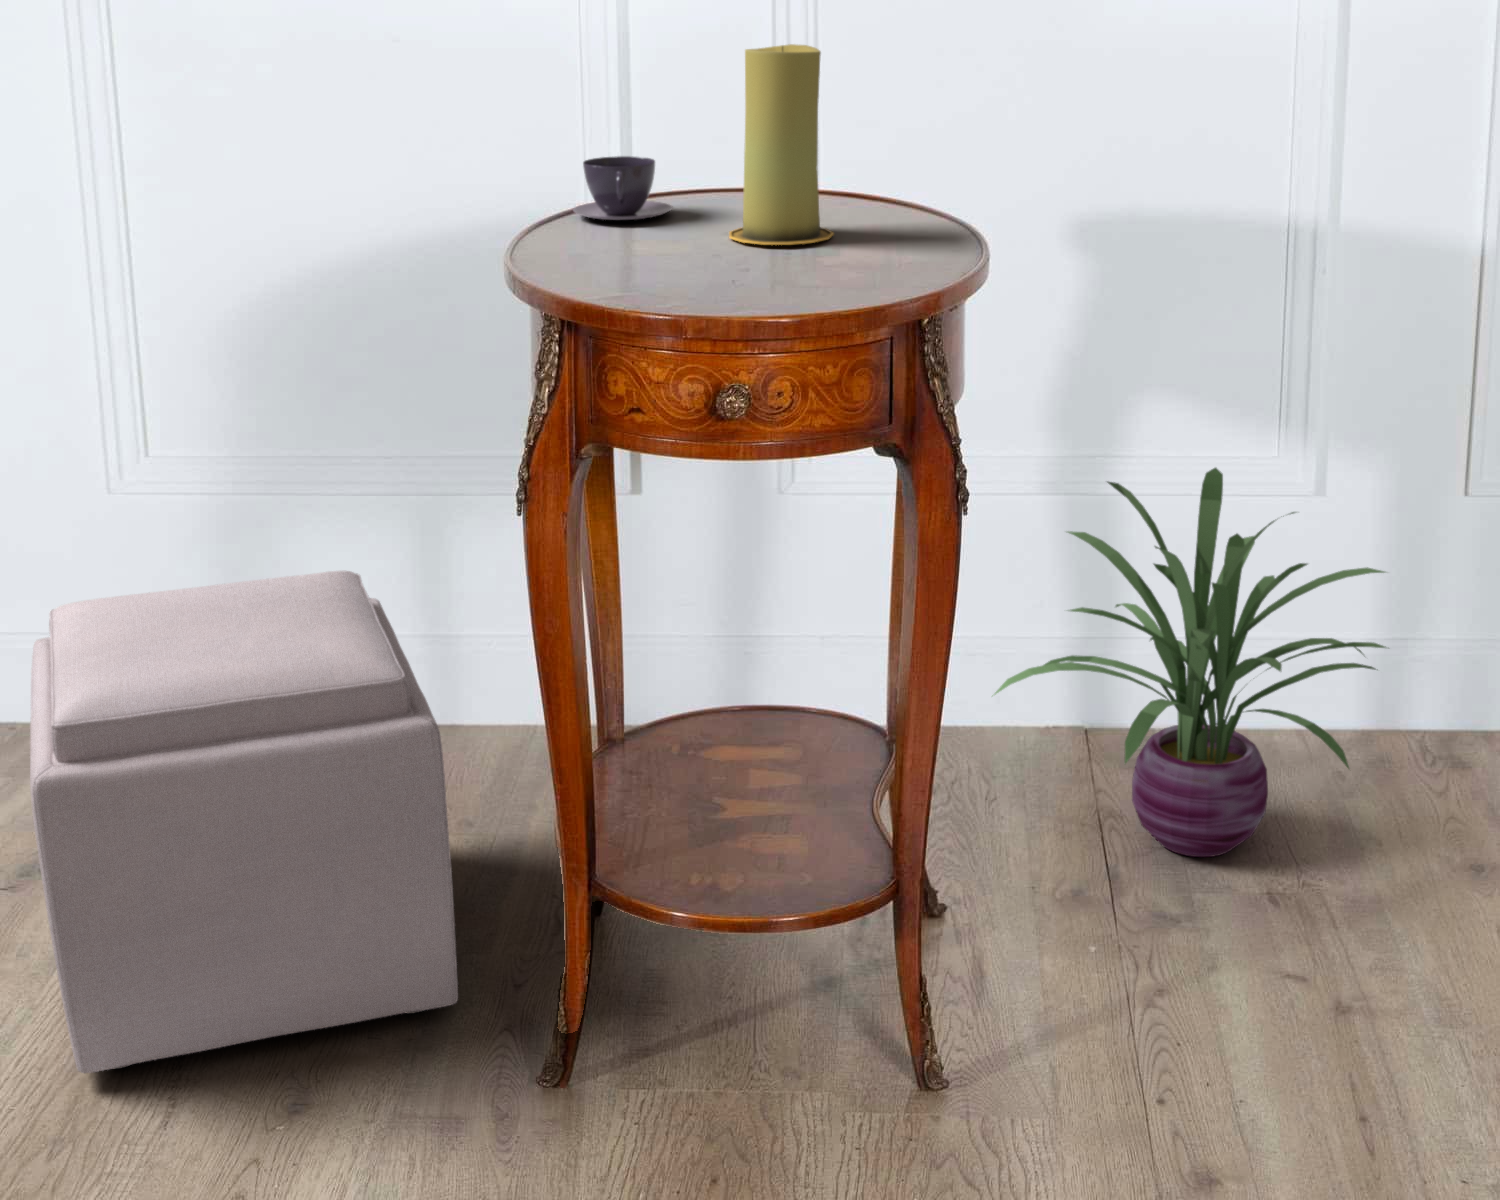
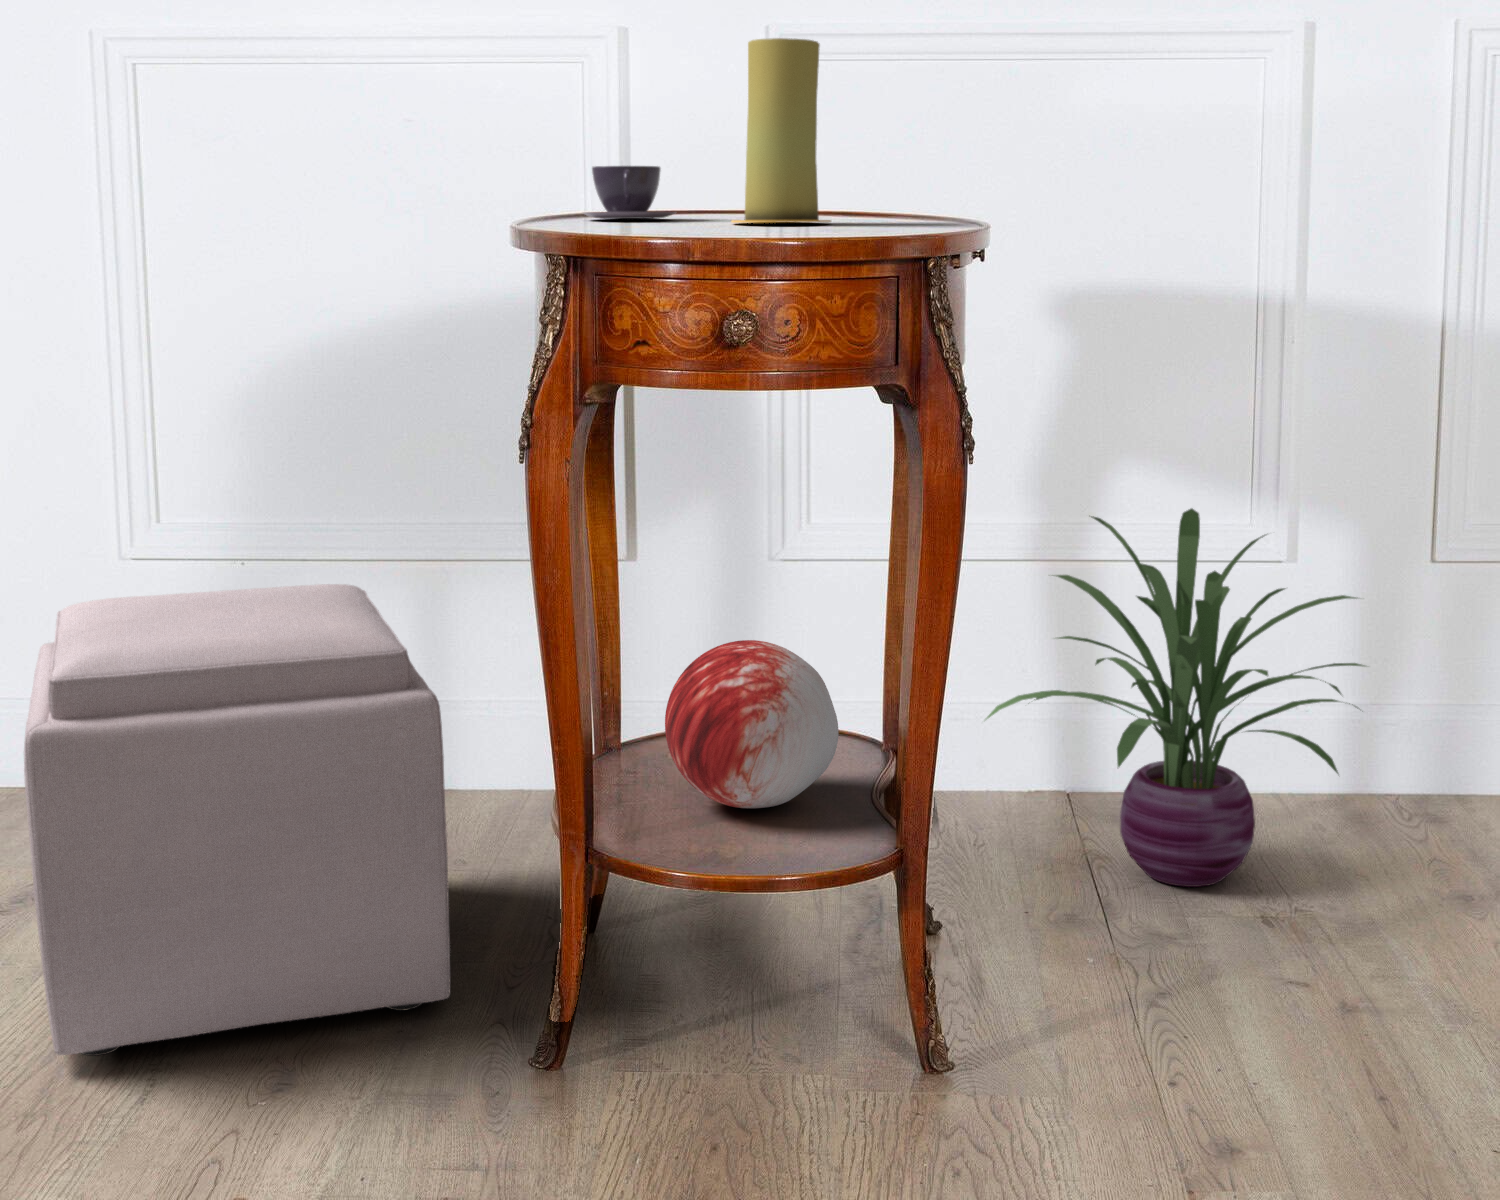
decorative orb: none [666,650,841,820] -> present [665,640,838,808]

